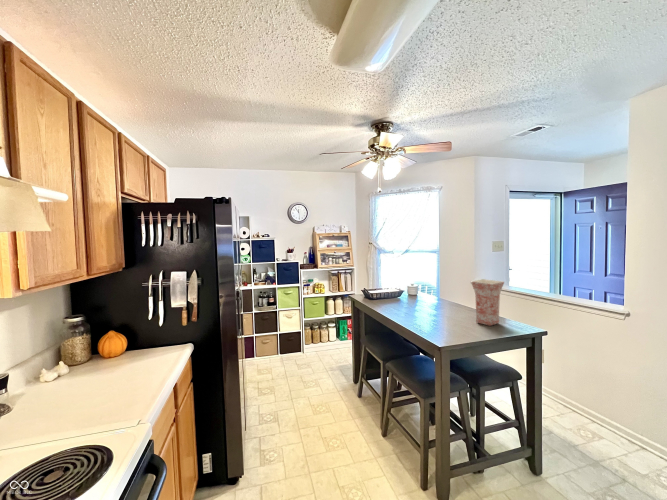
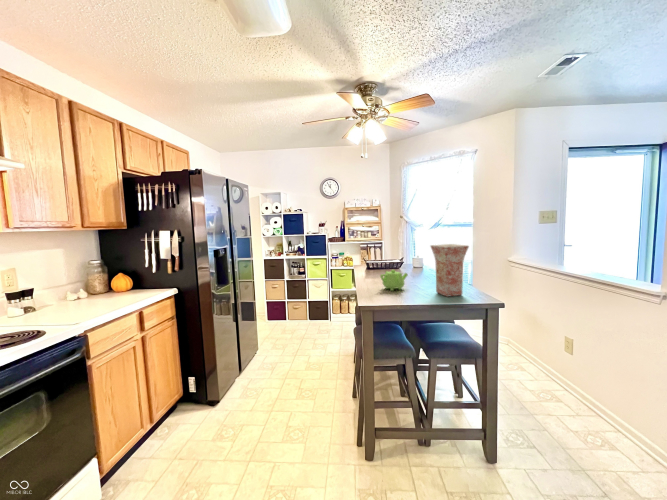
teapot: none [423,304,449,324] -> present [380,270,408,291]

